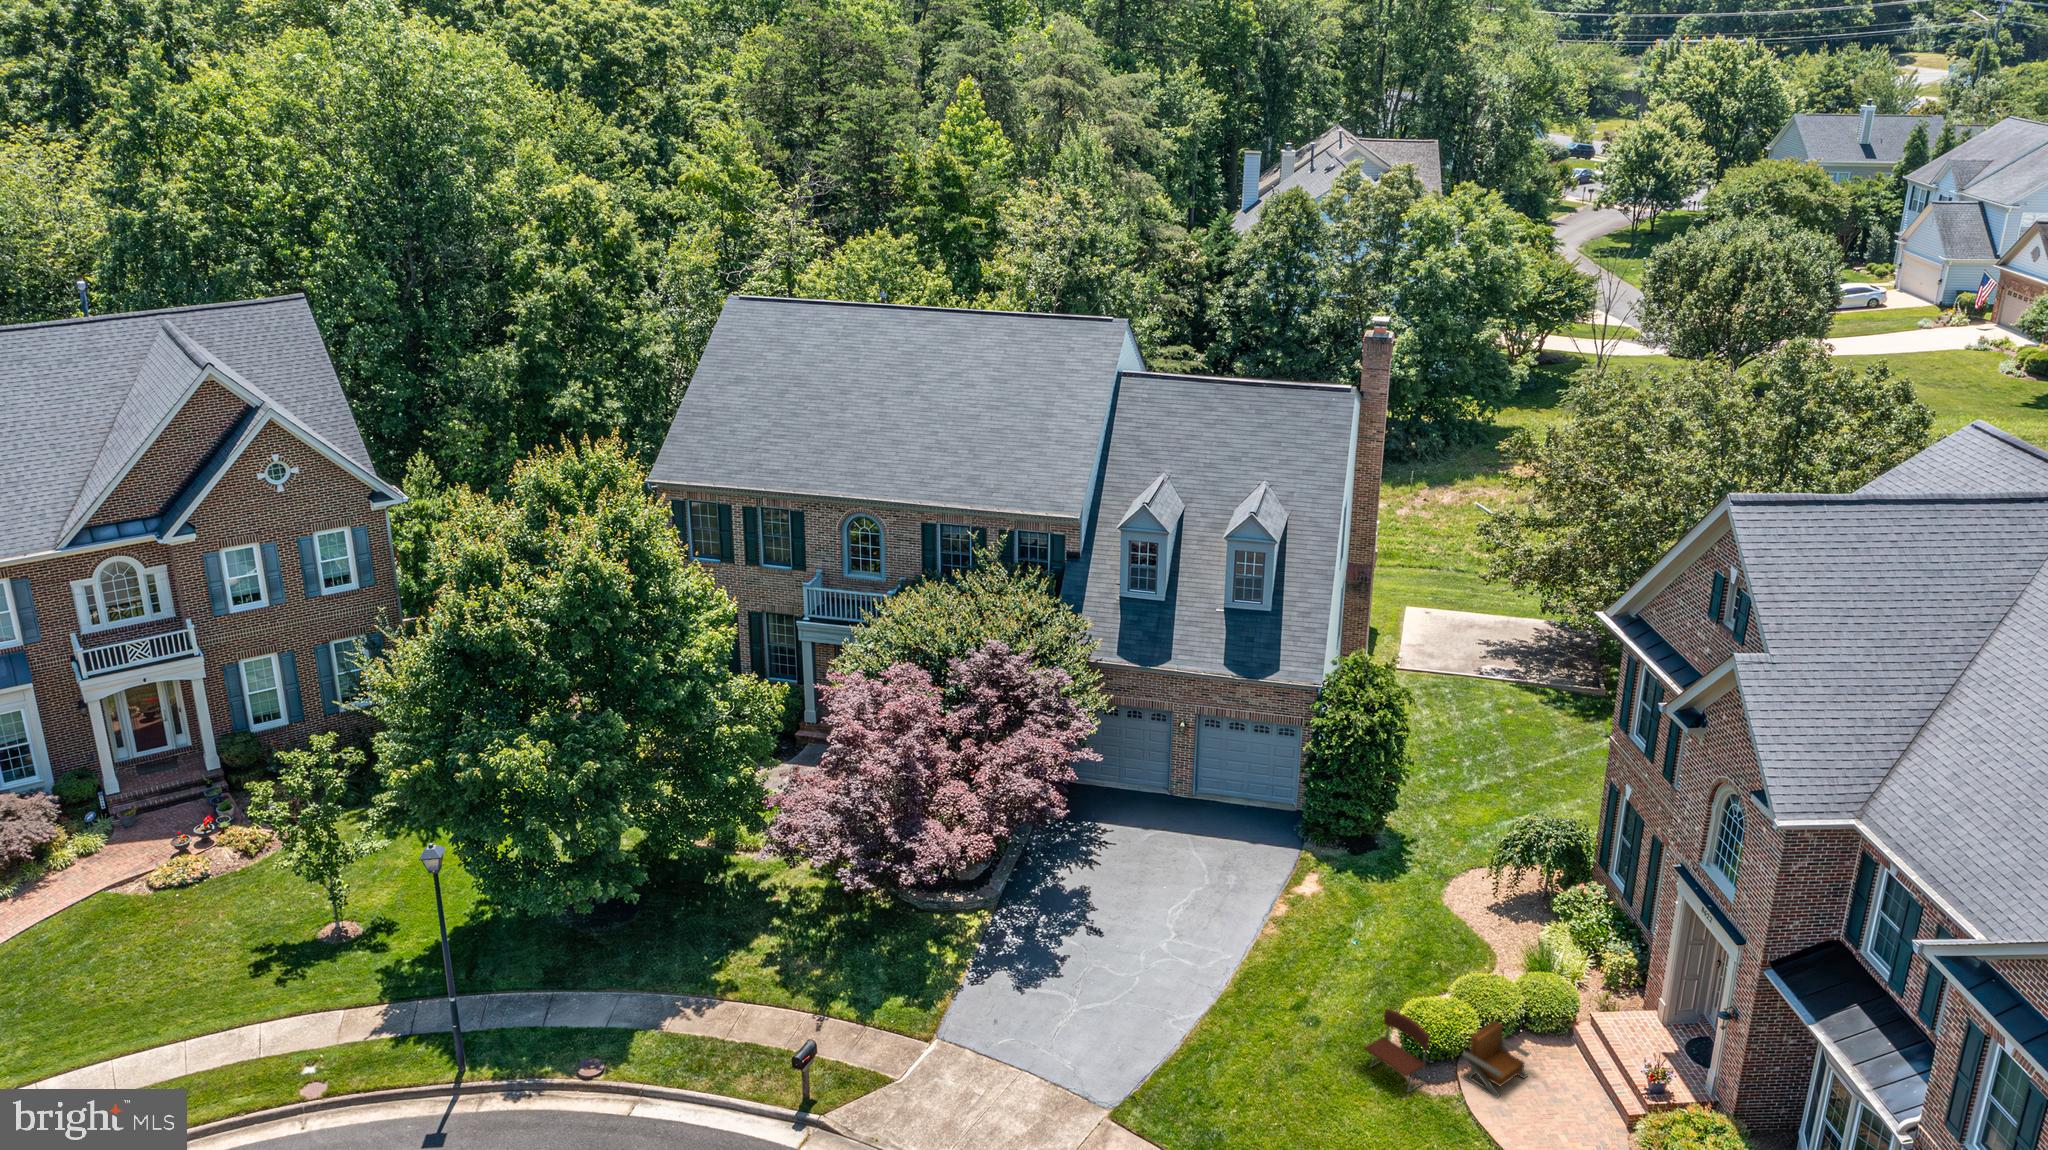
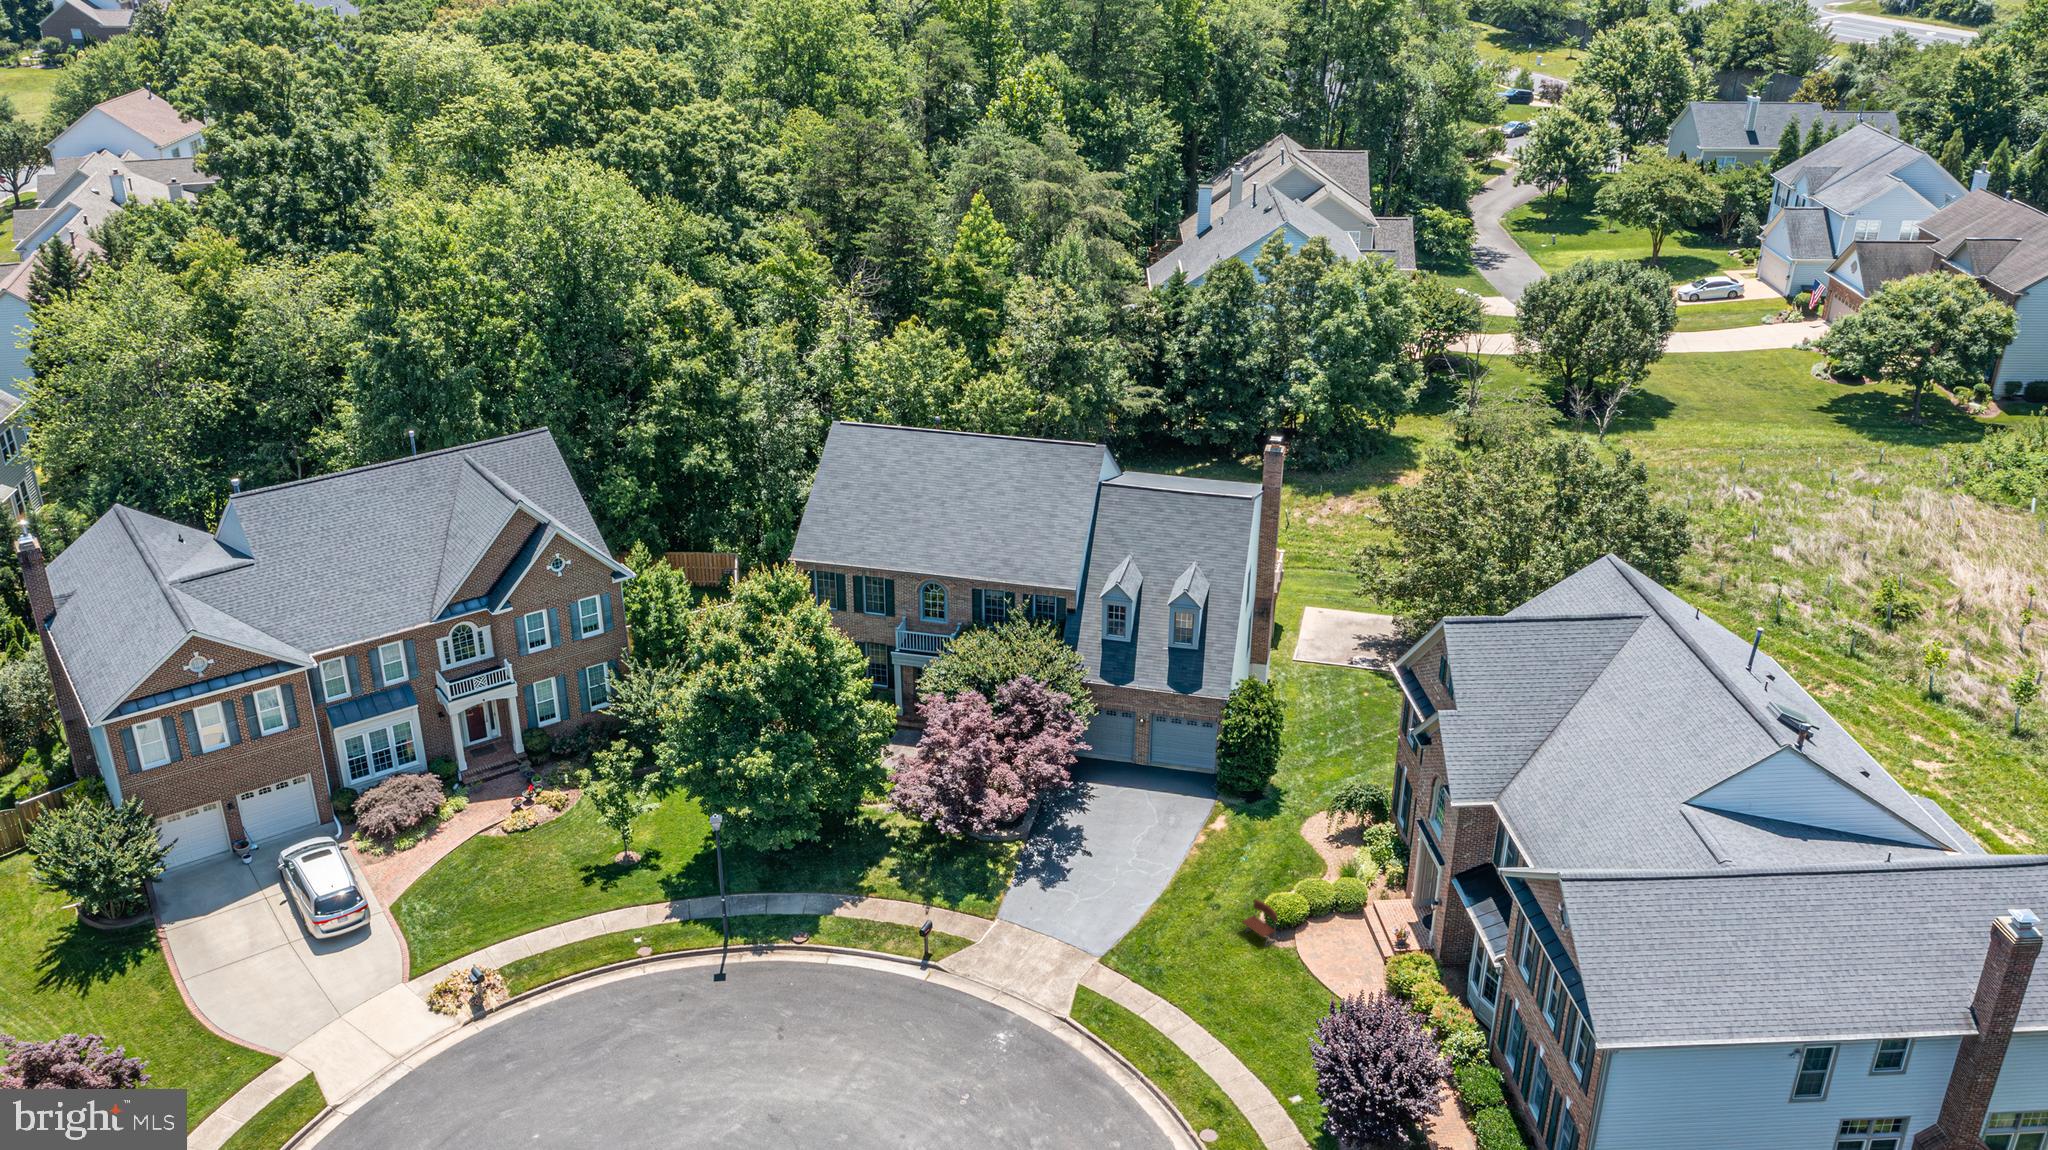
lounge chair: present [1462,1021,1530,1098] -> none [1297,905,1336,949]

